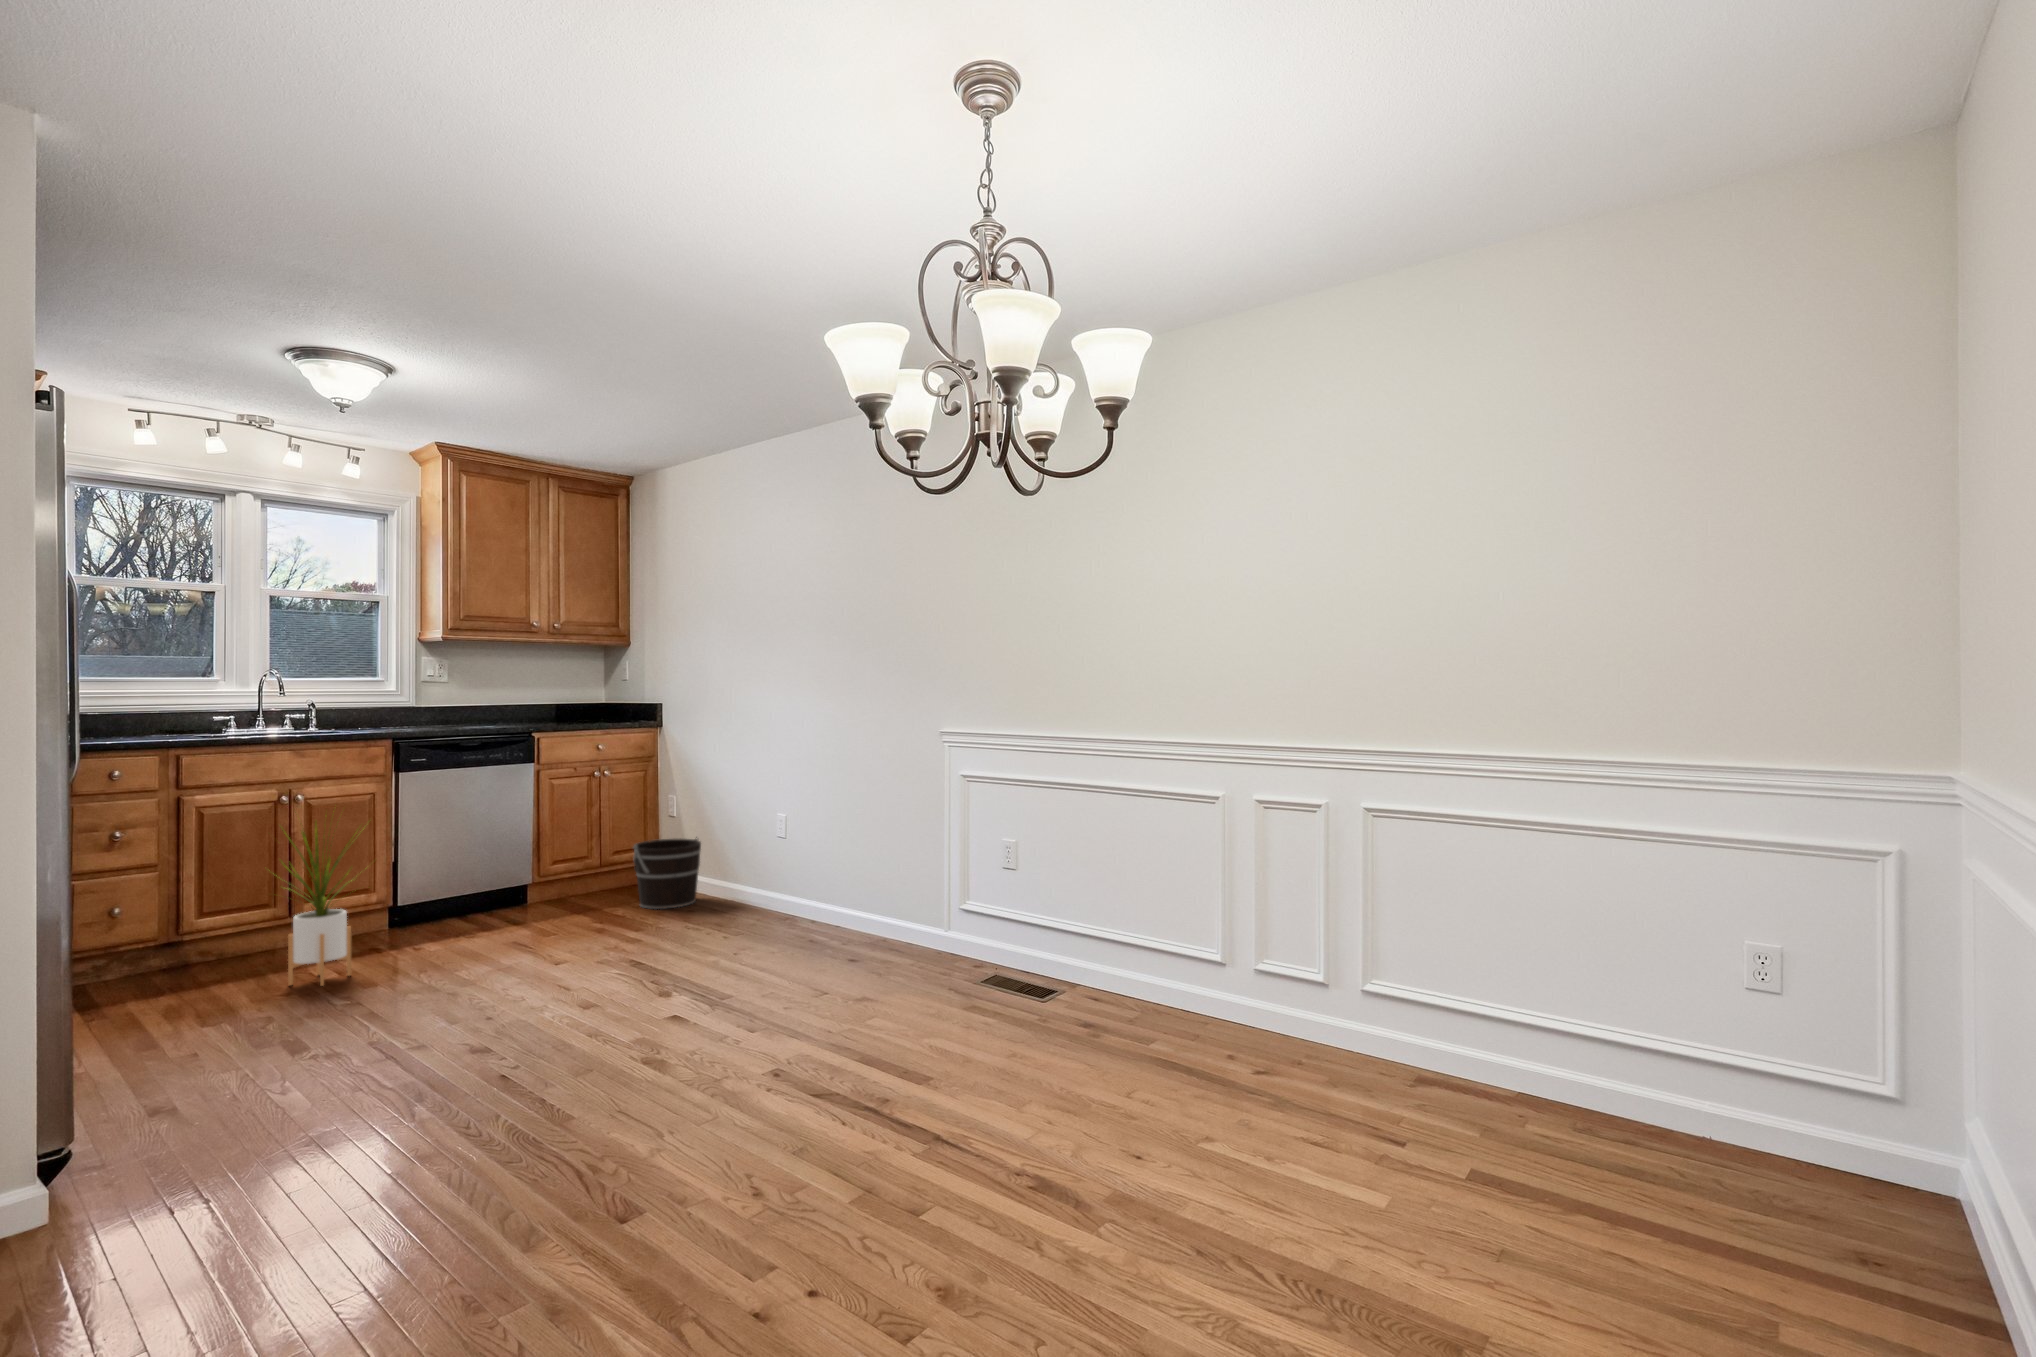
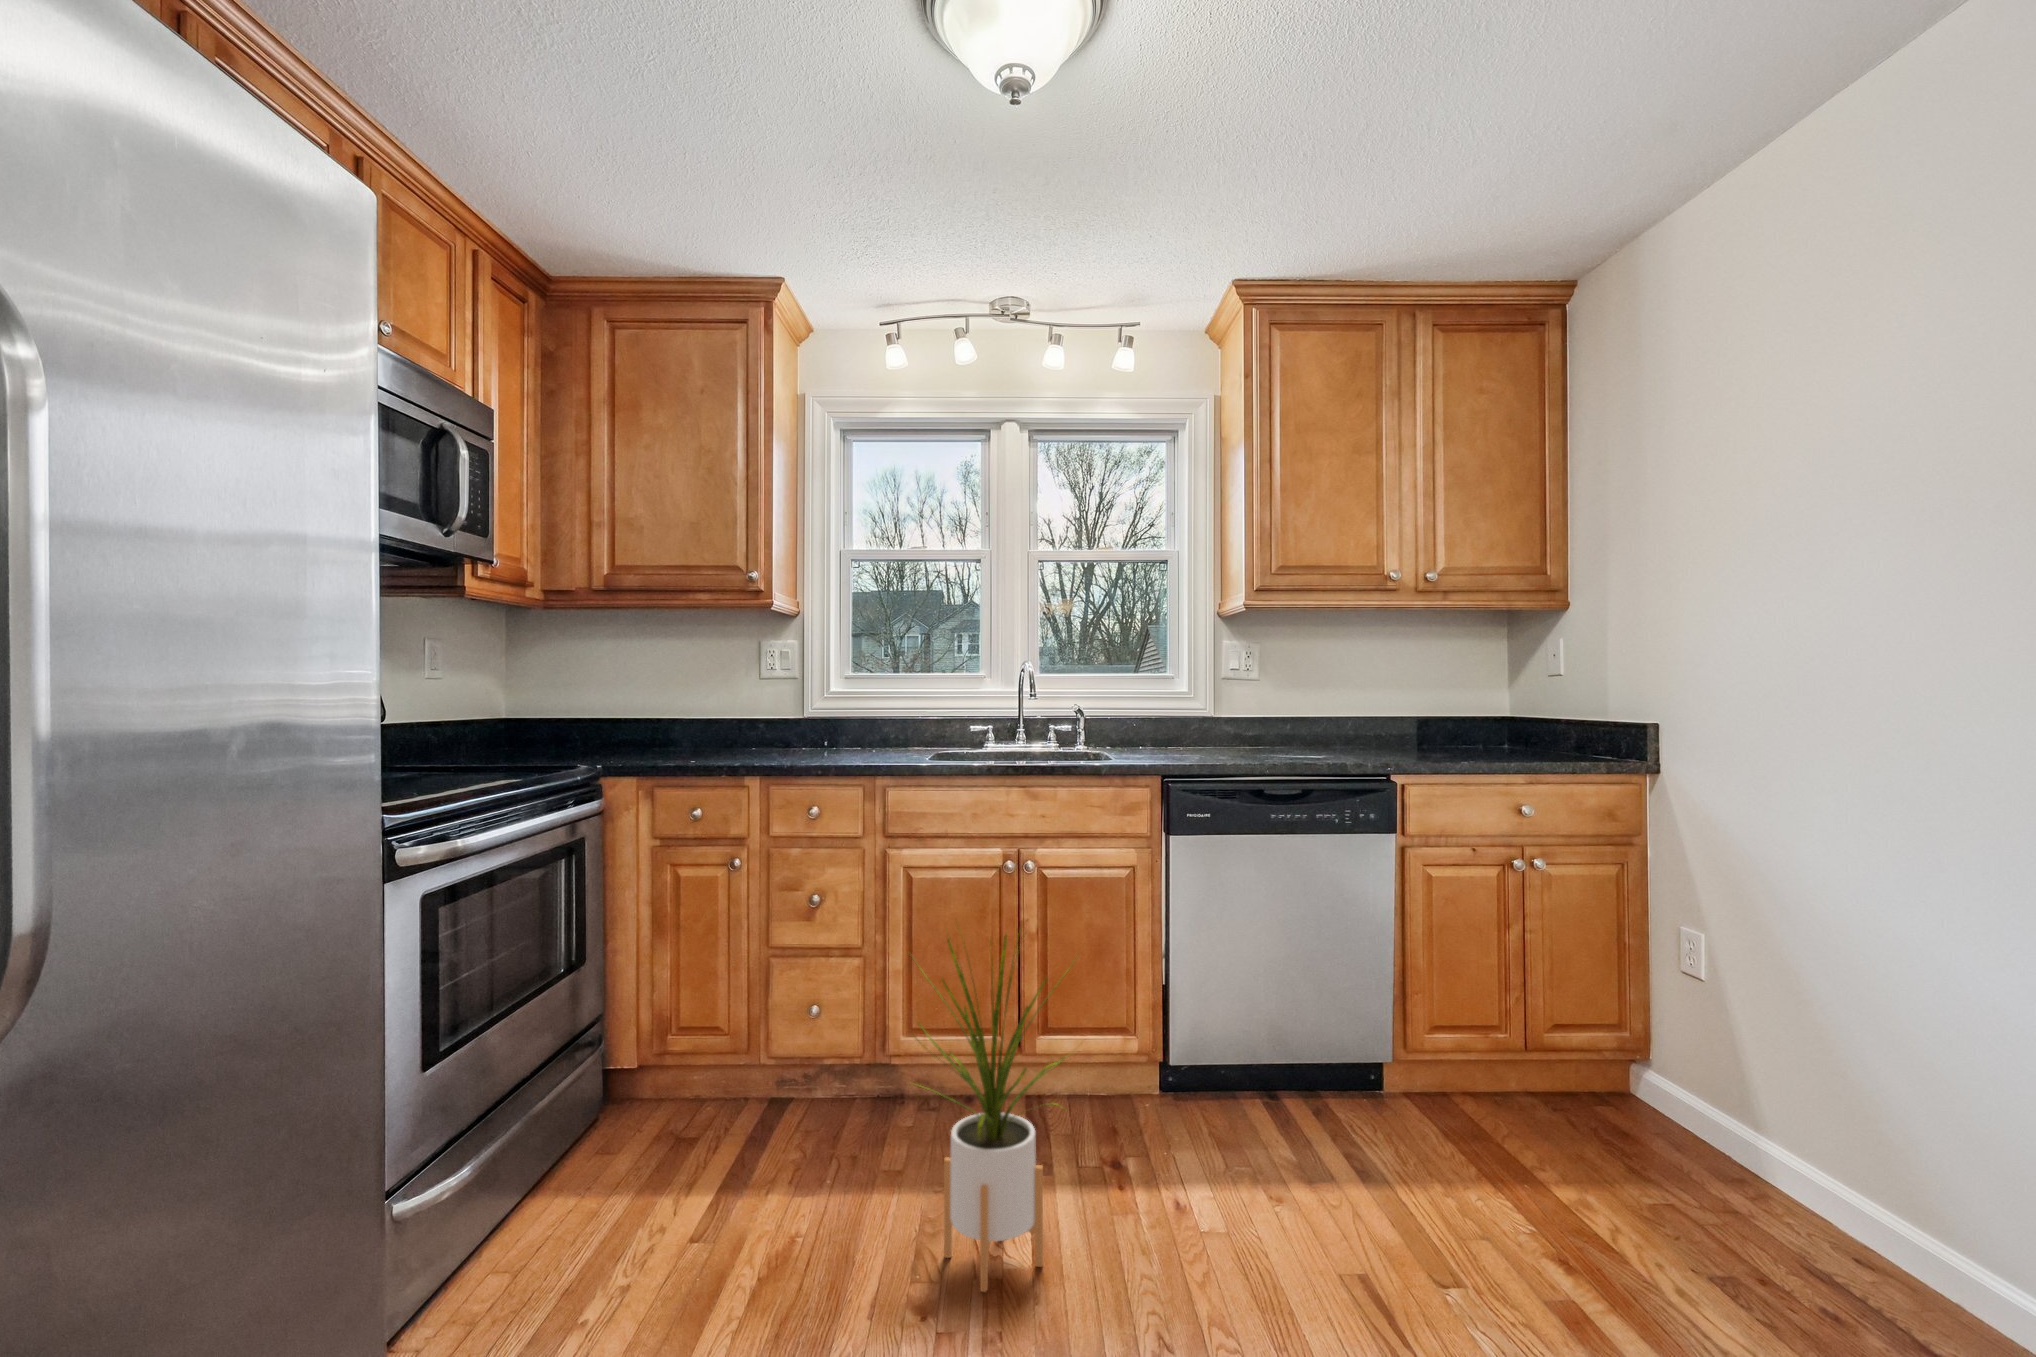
bucket: present [633,837,701,909] -> none [1609,1030,1796,1236]

